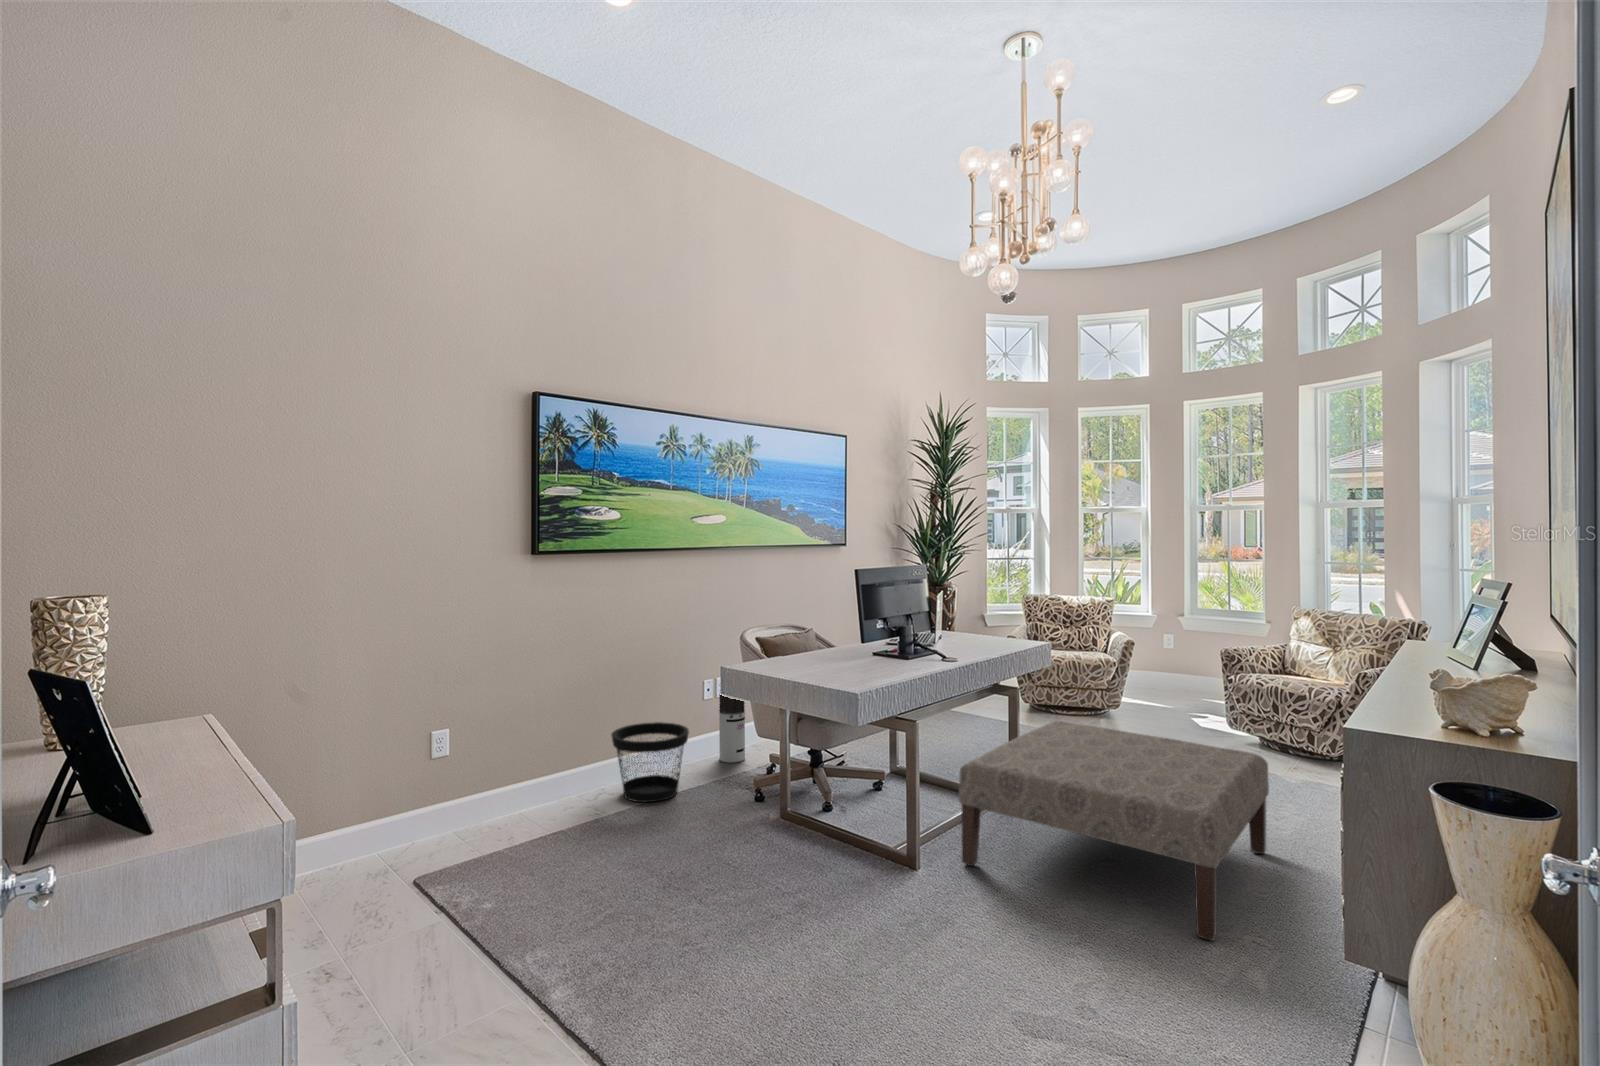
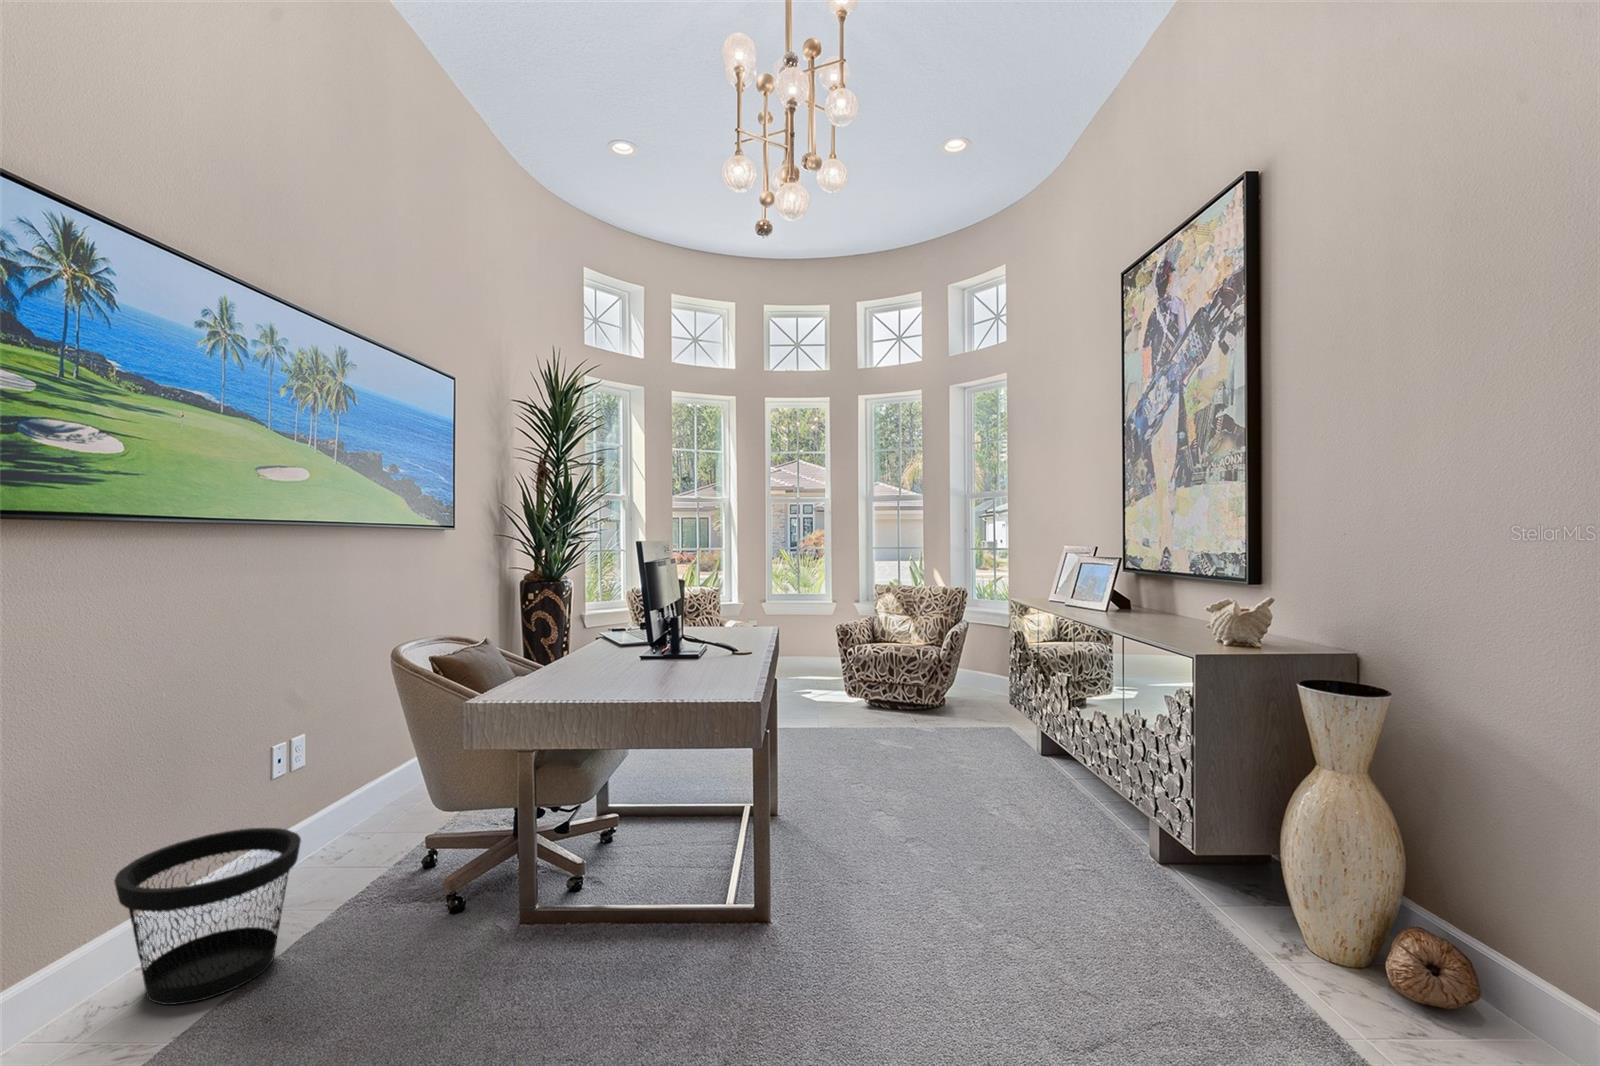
air purifier: present [719,694,745,763] -> none [305,739,355,870]
ottoman: present [959,721,1269,940] -> none [794,710,1090,907]

